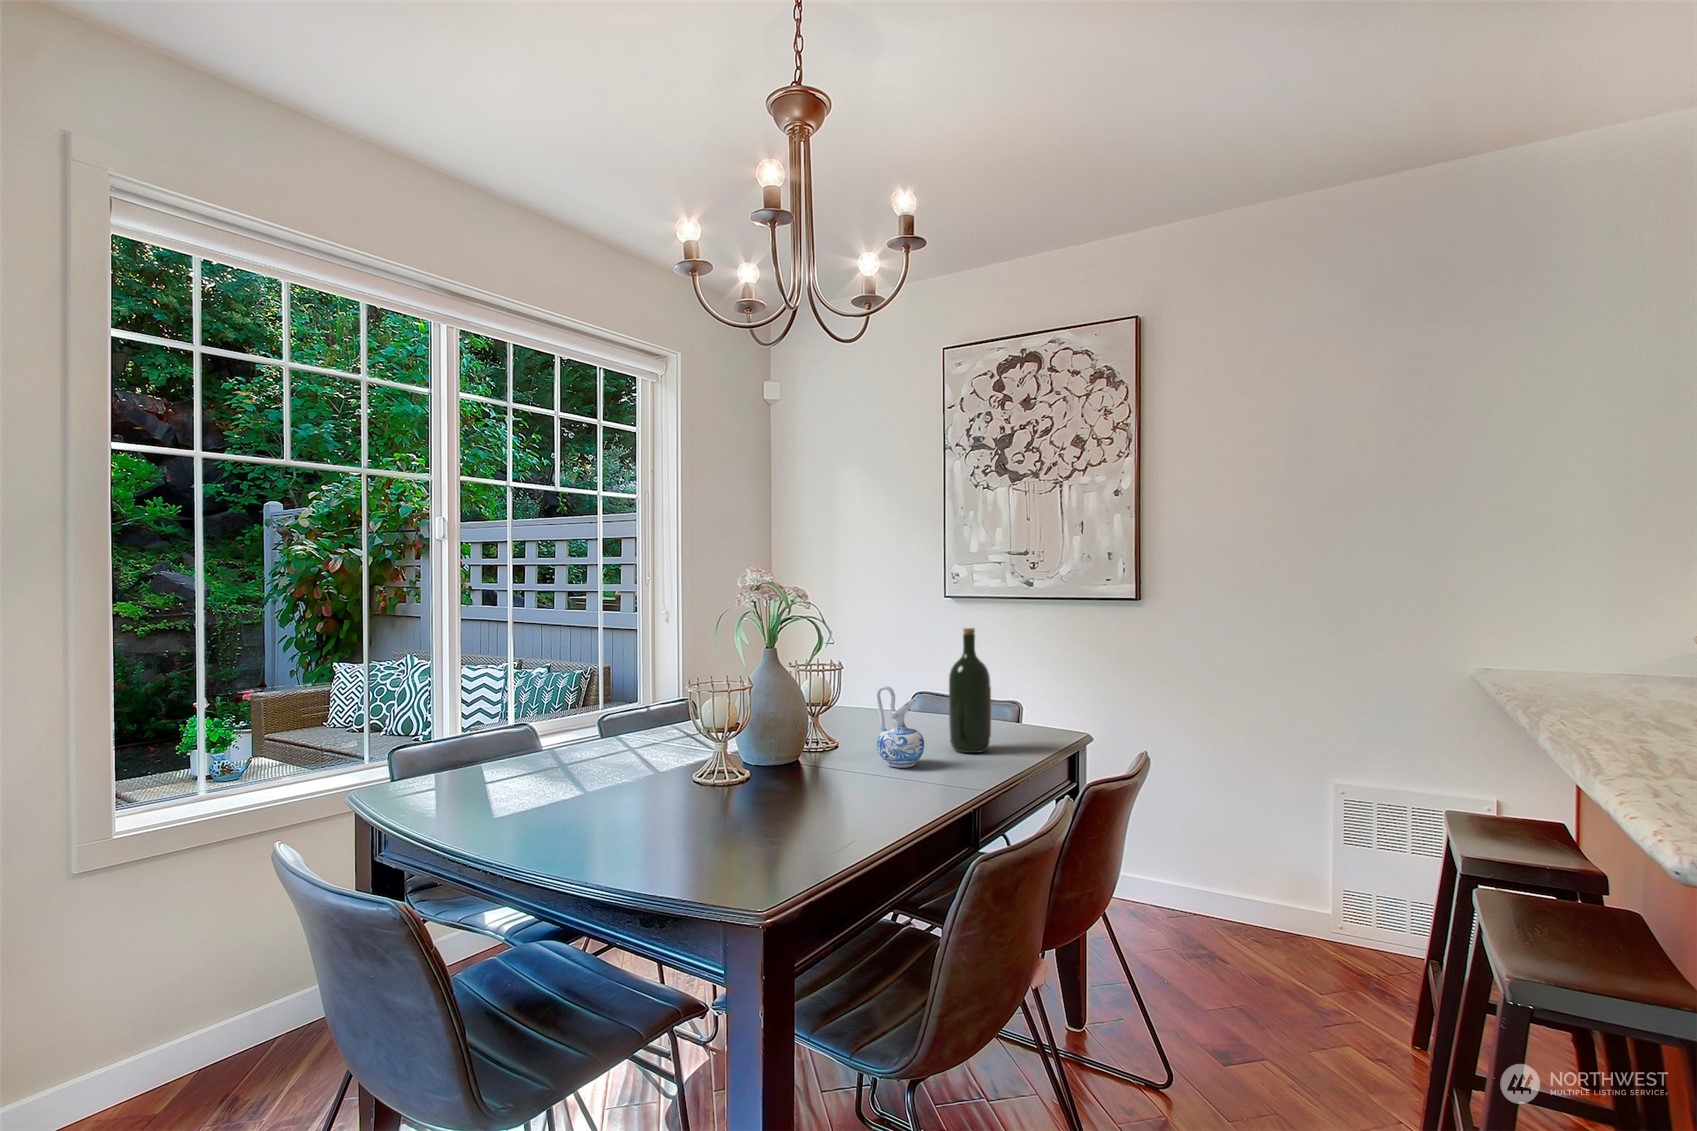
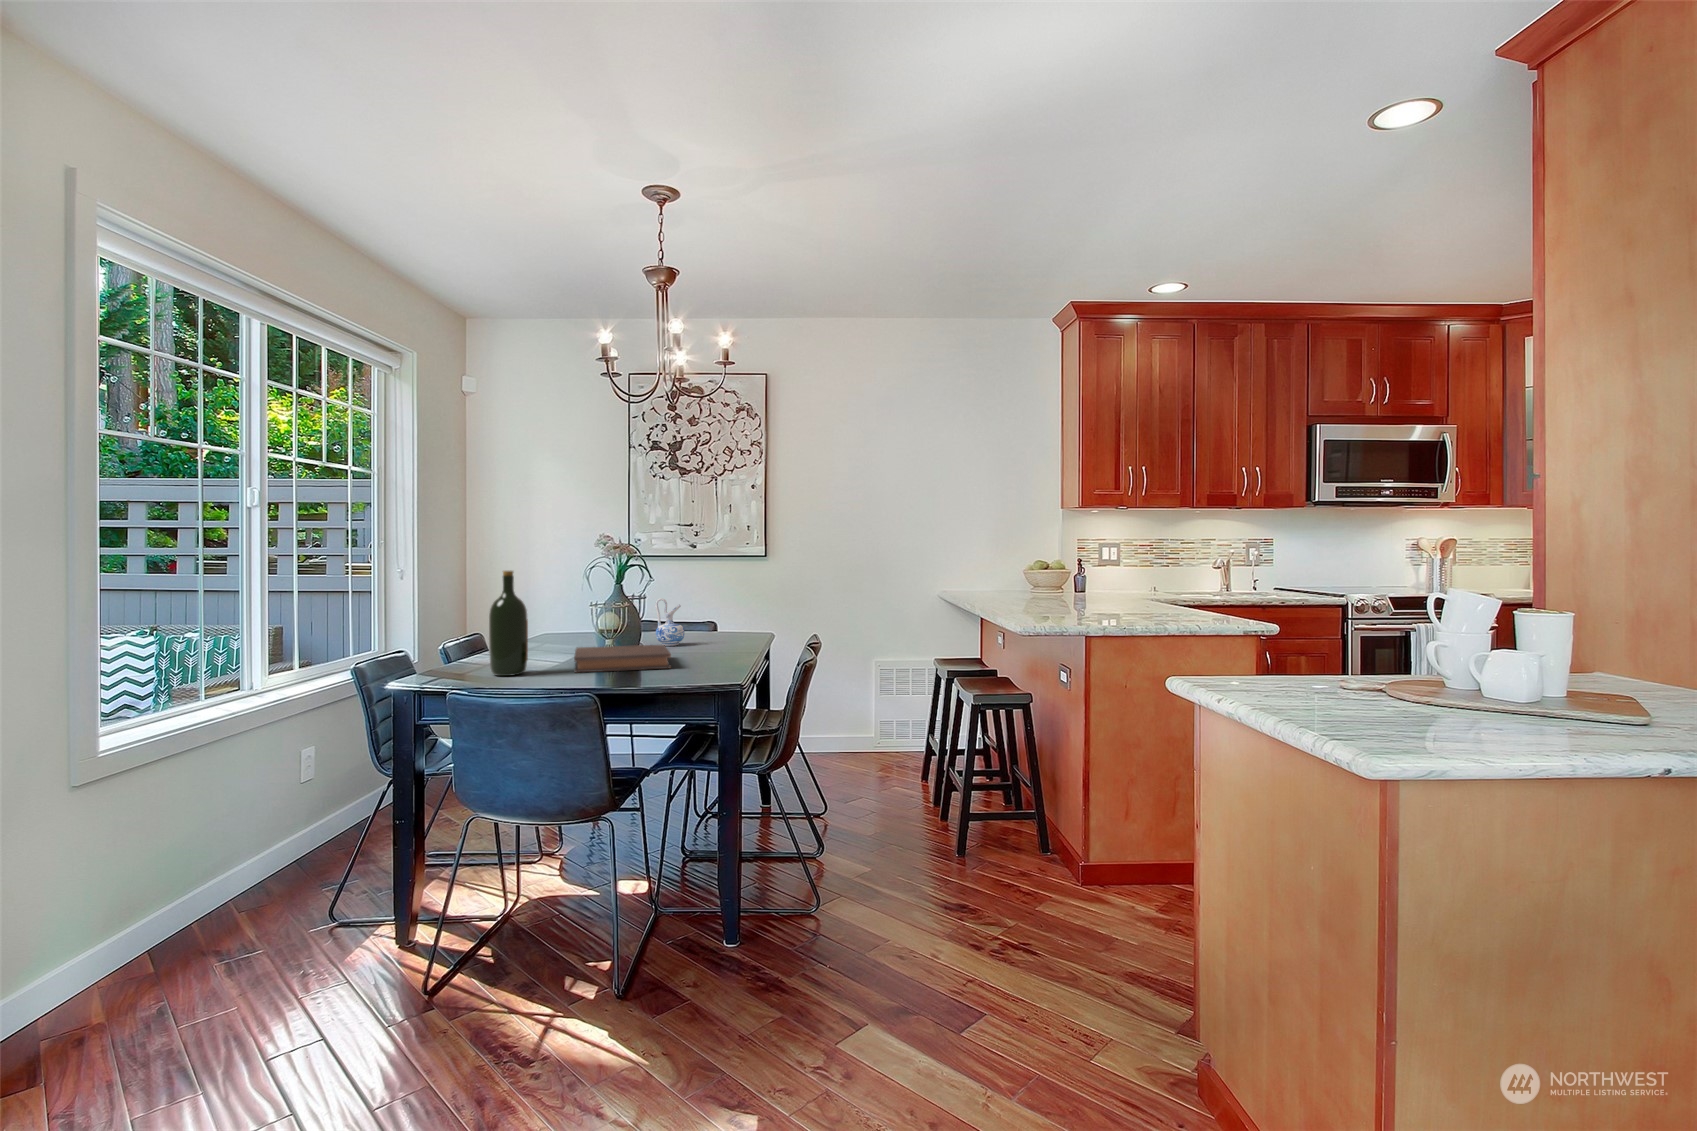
wine bottle: present [949,628,991,753] -> present [489,571,528,676]
book: none [645,776,845,850] -> present [574,645,671,673]

